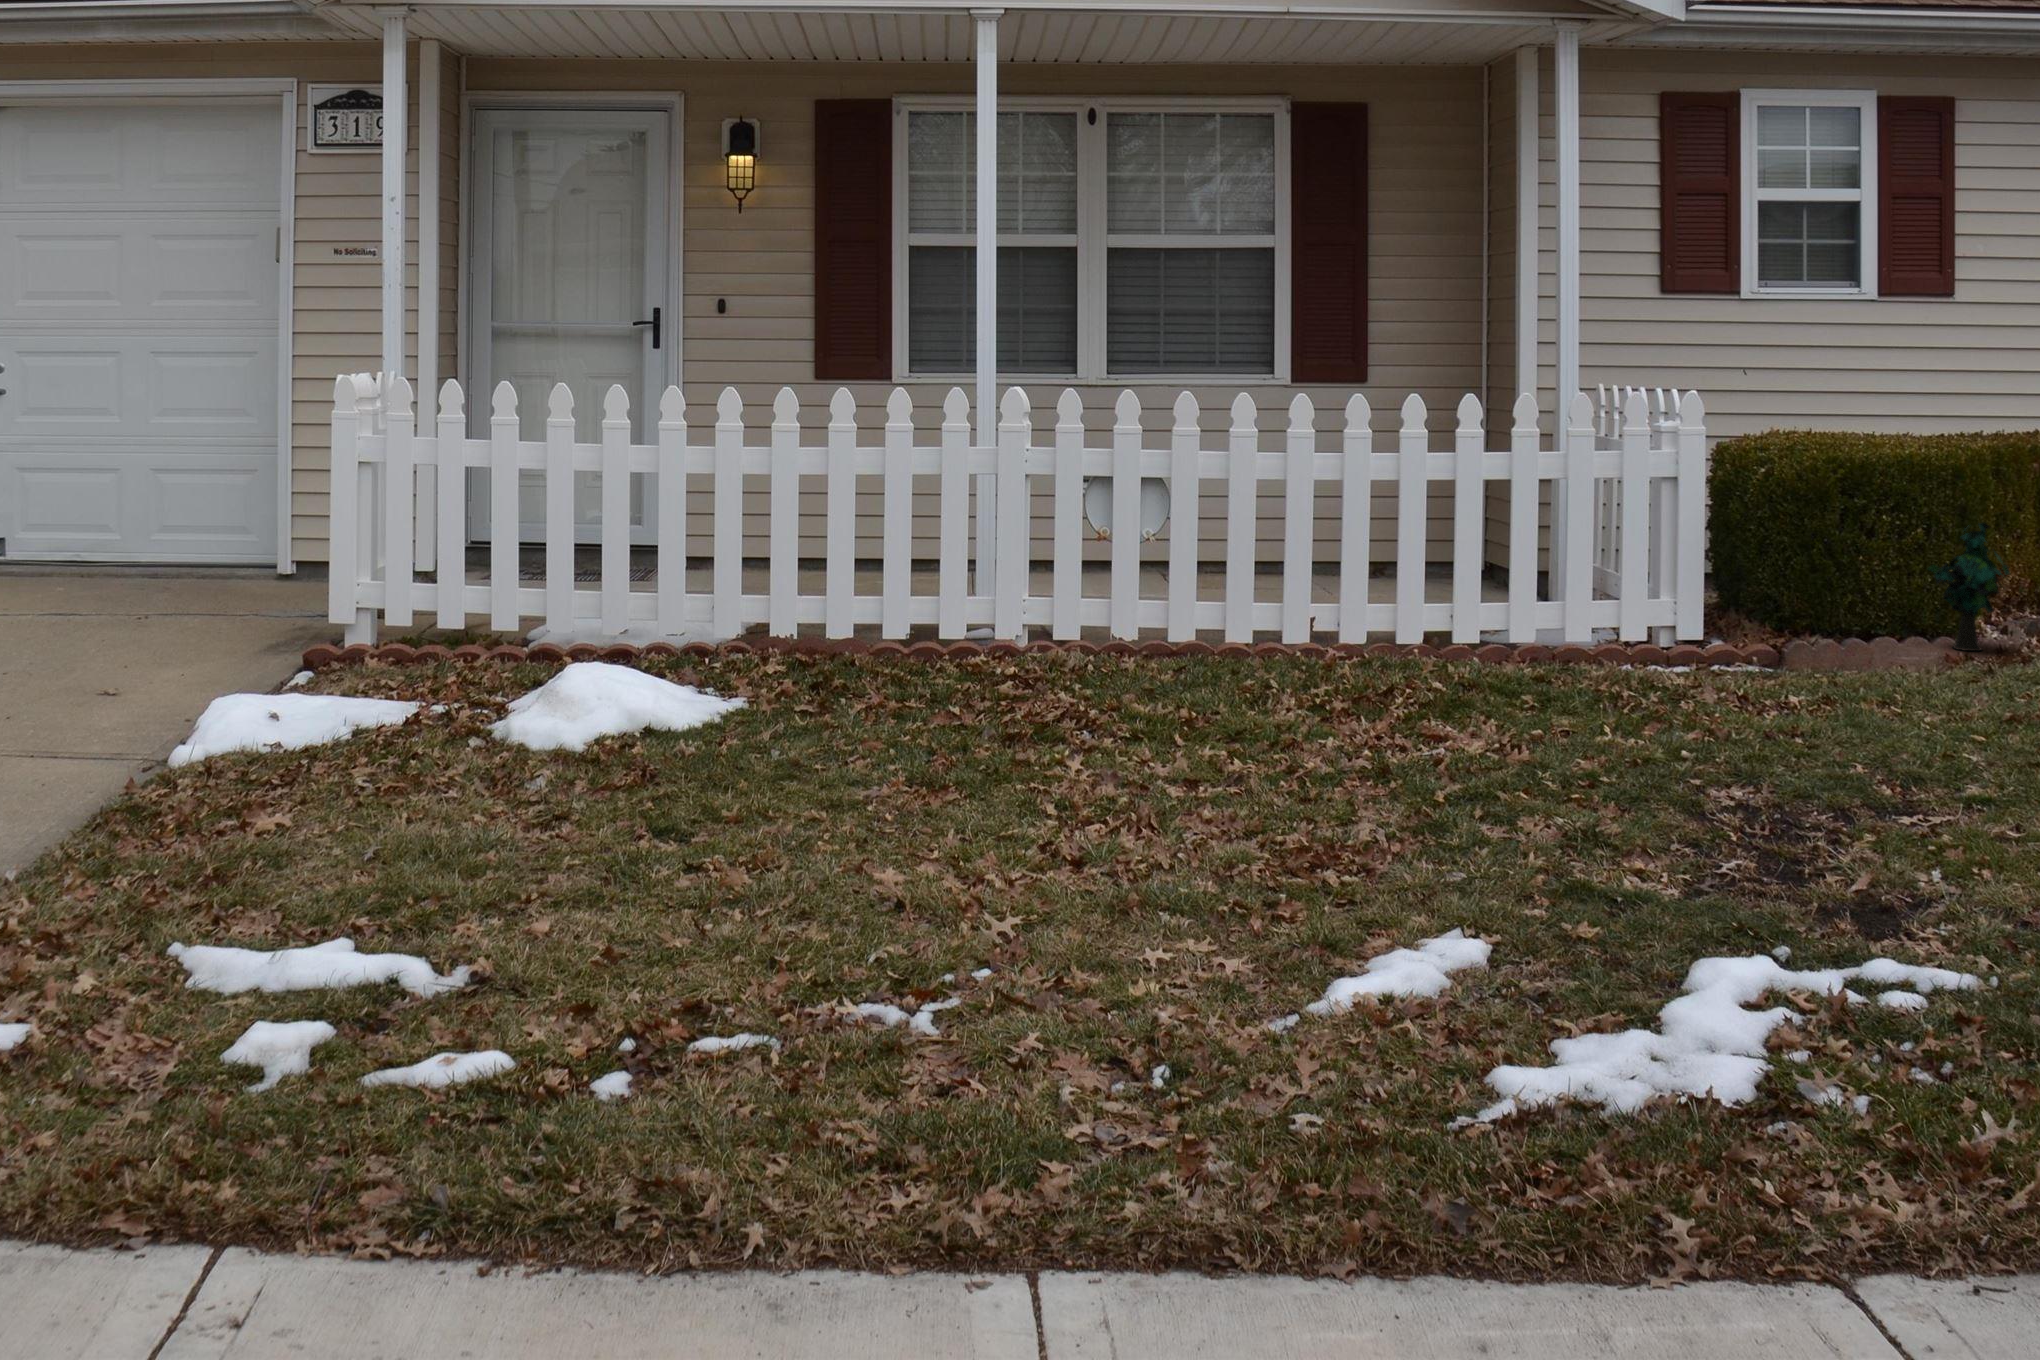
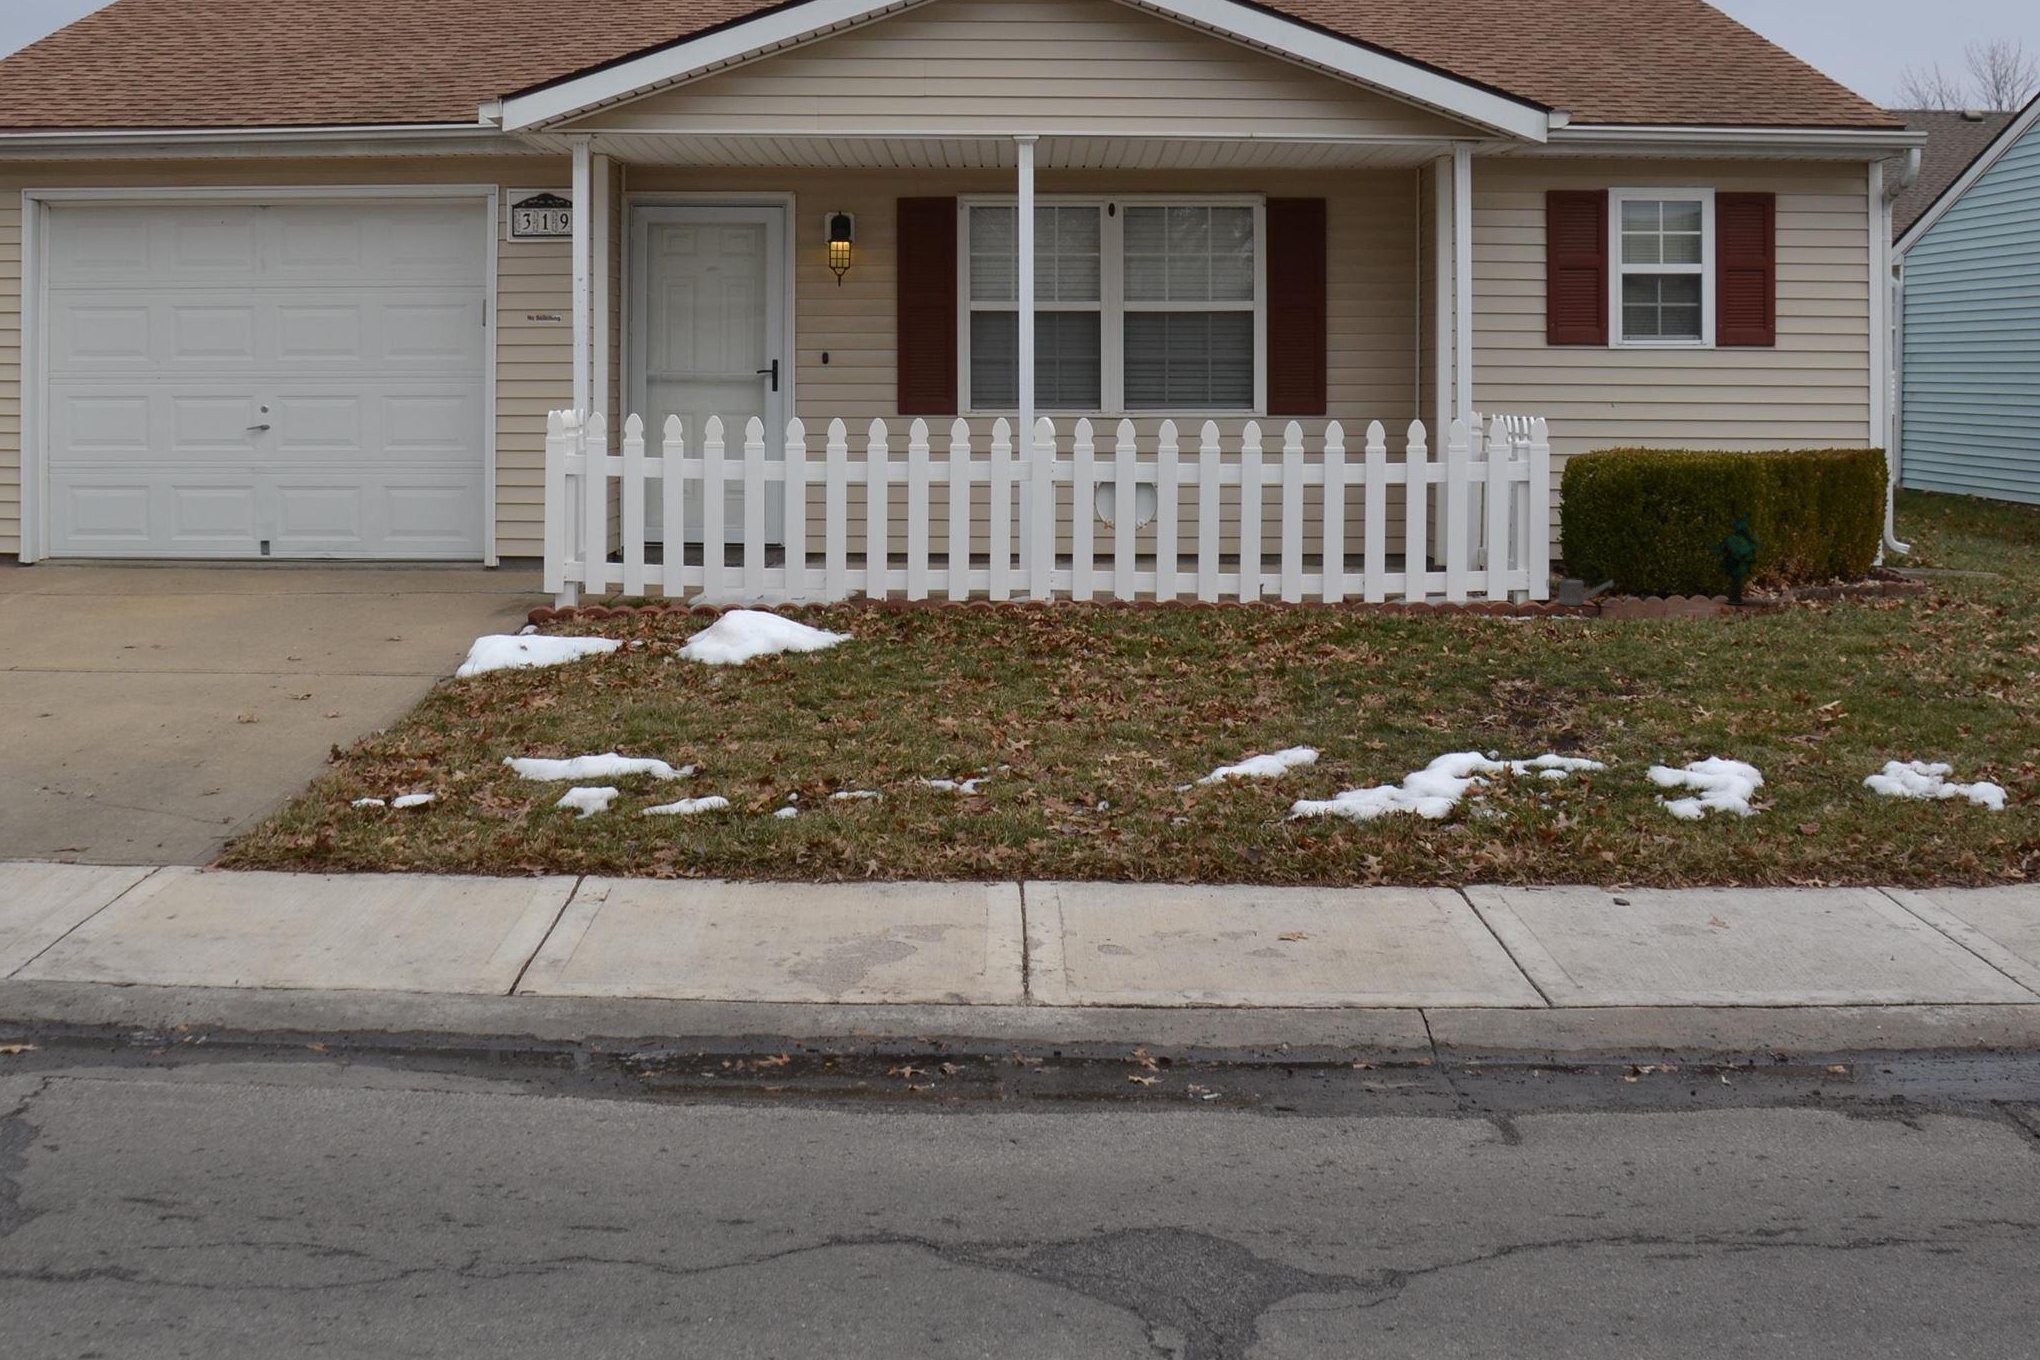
watering can: none [1703,613,1801,651] -> present [1546,579,1613,606]

